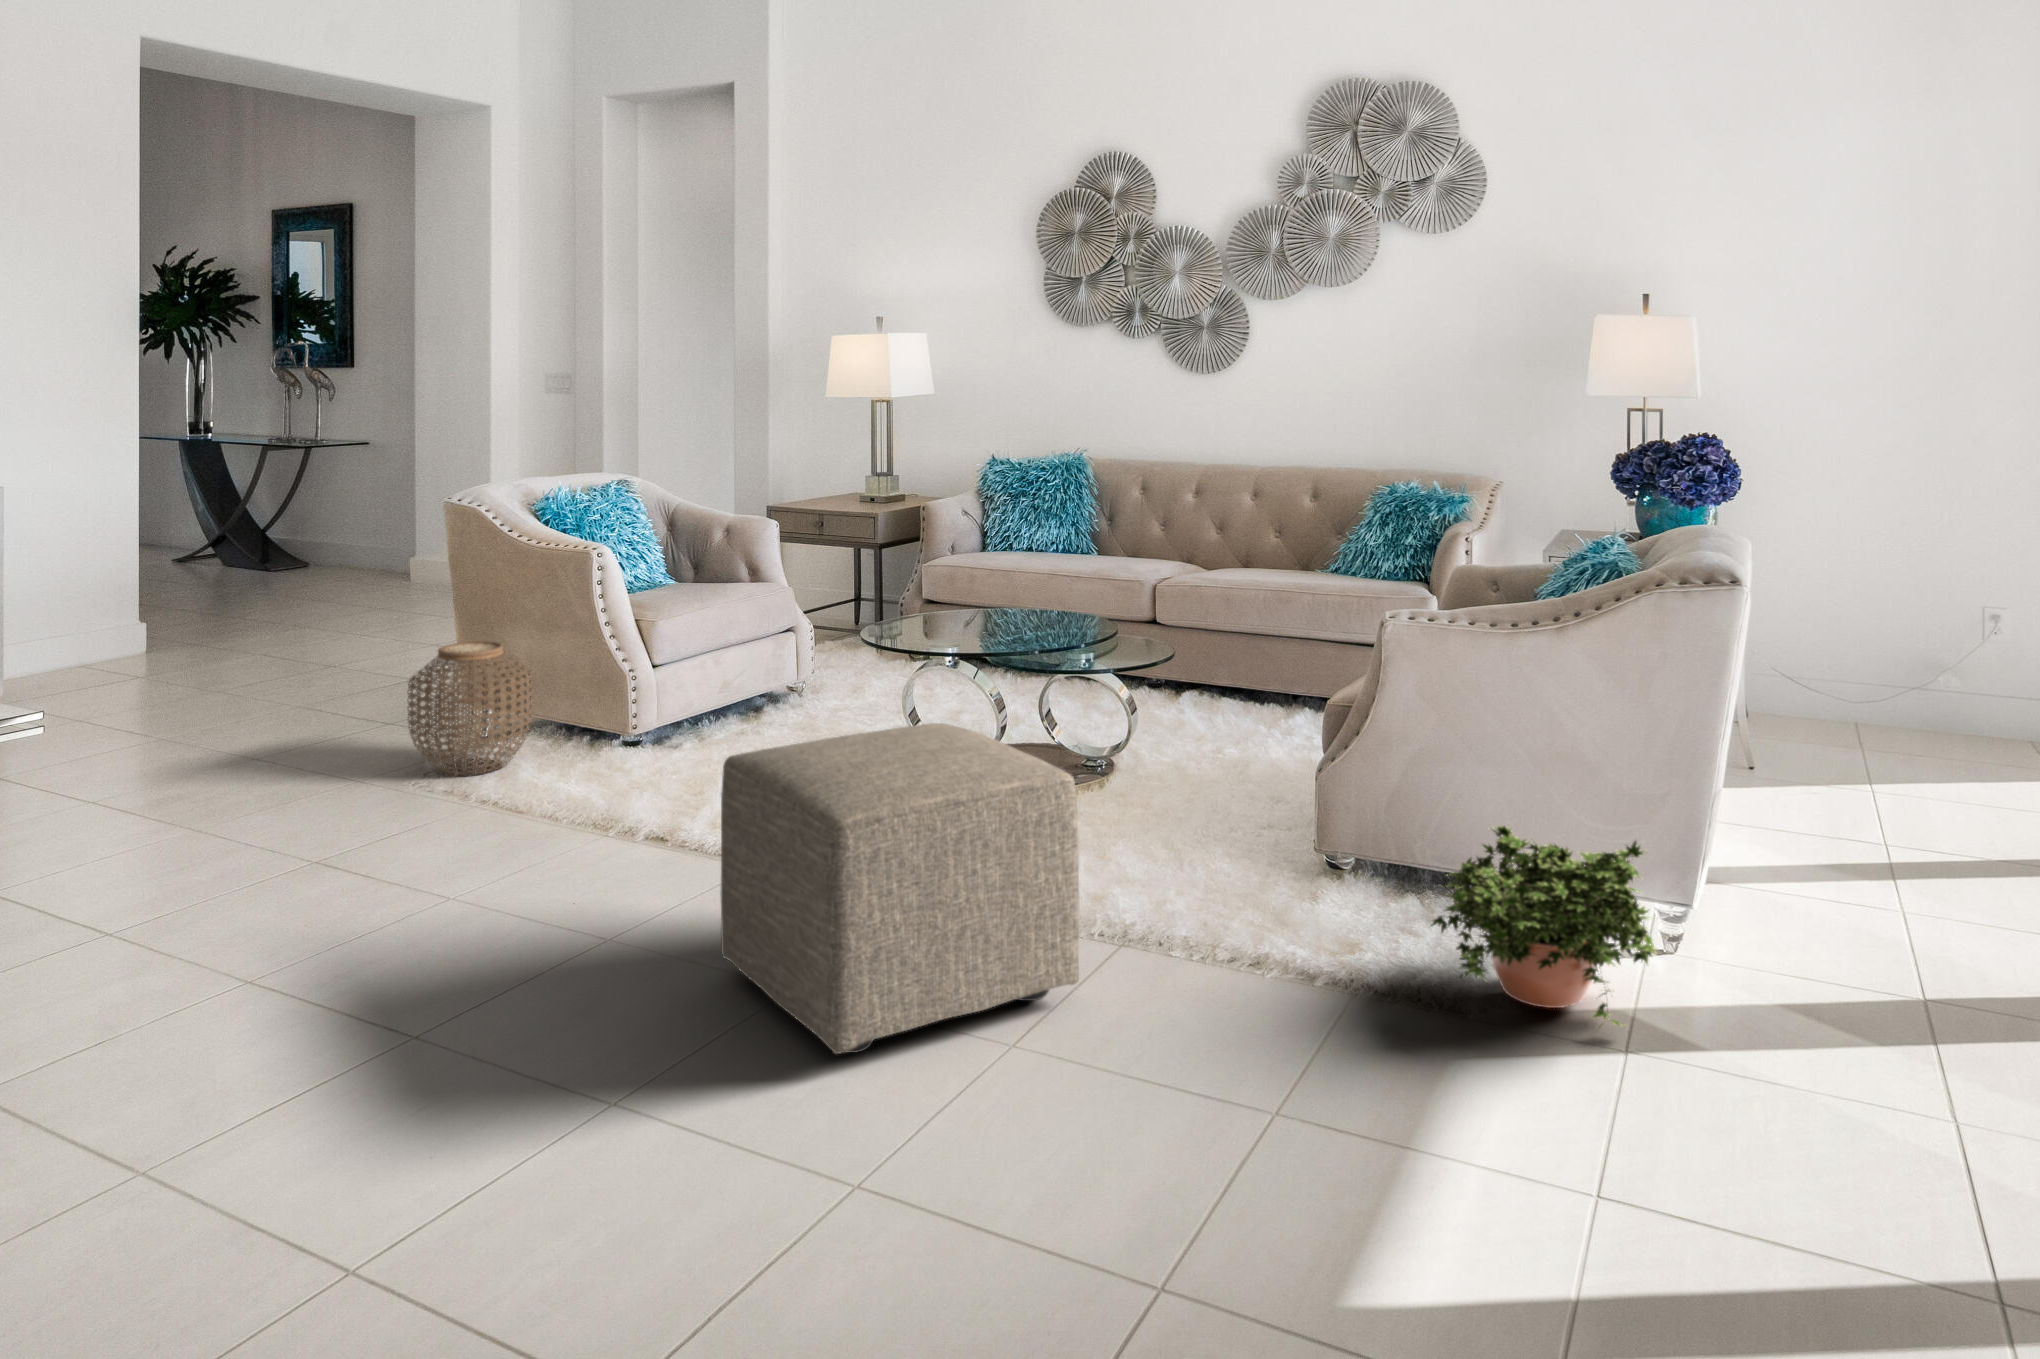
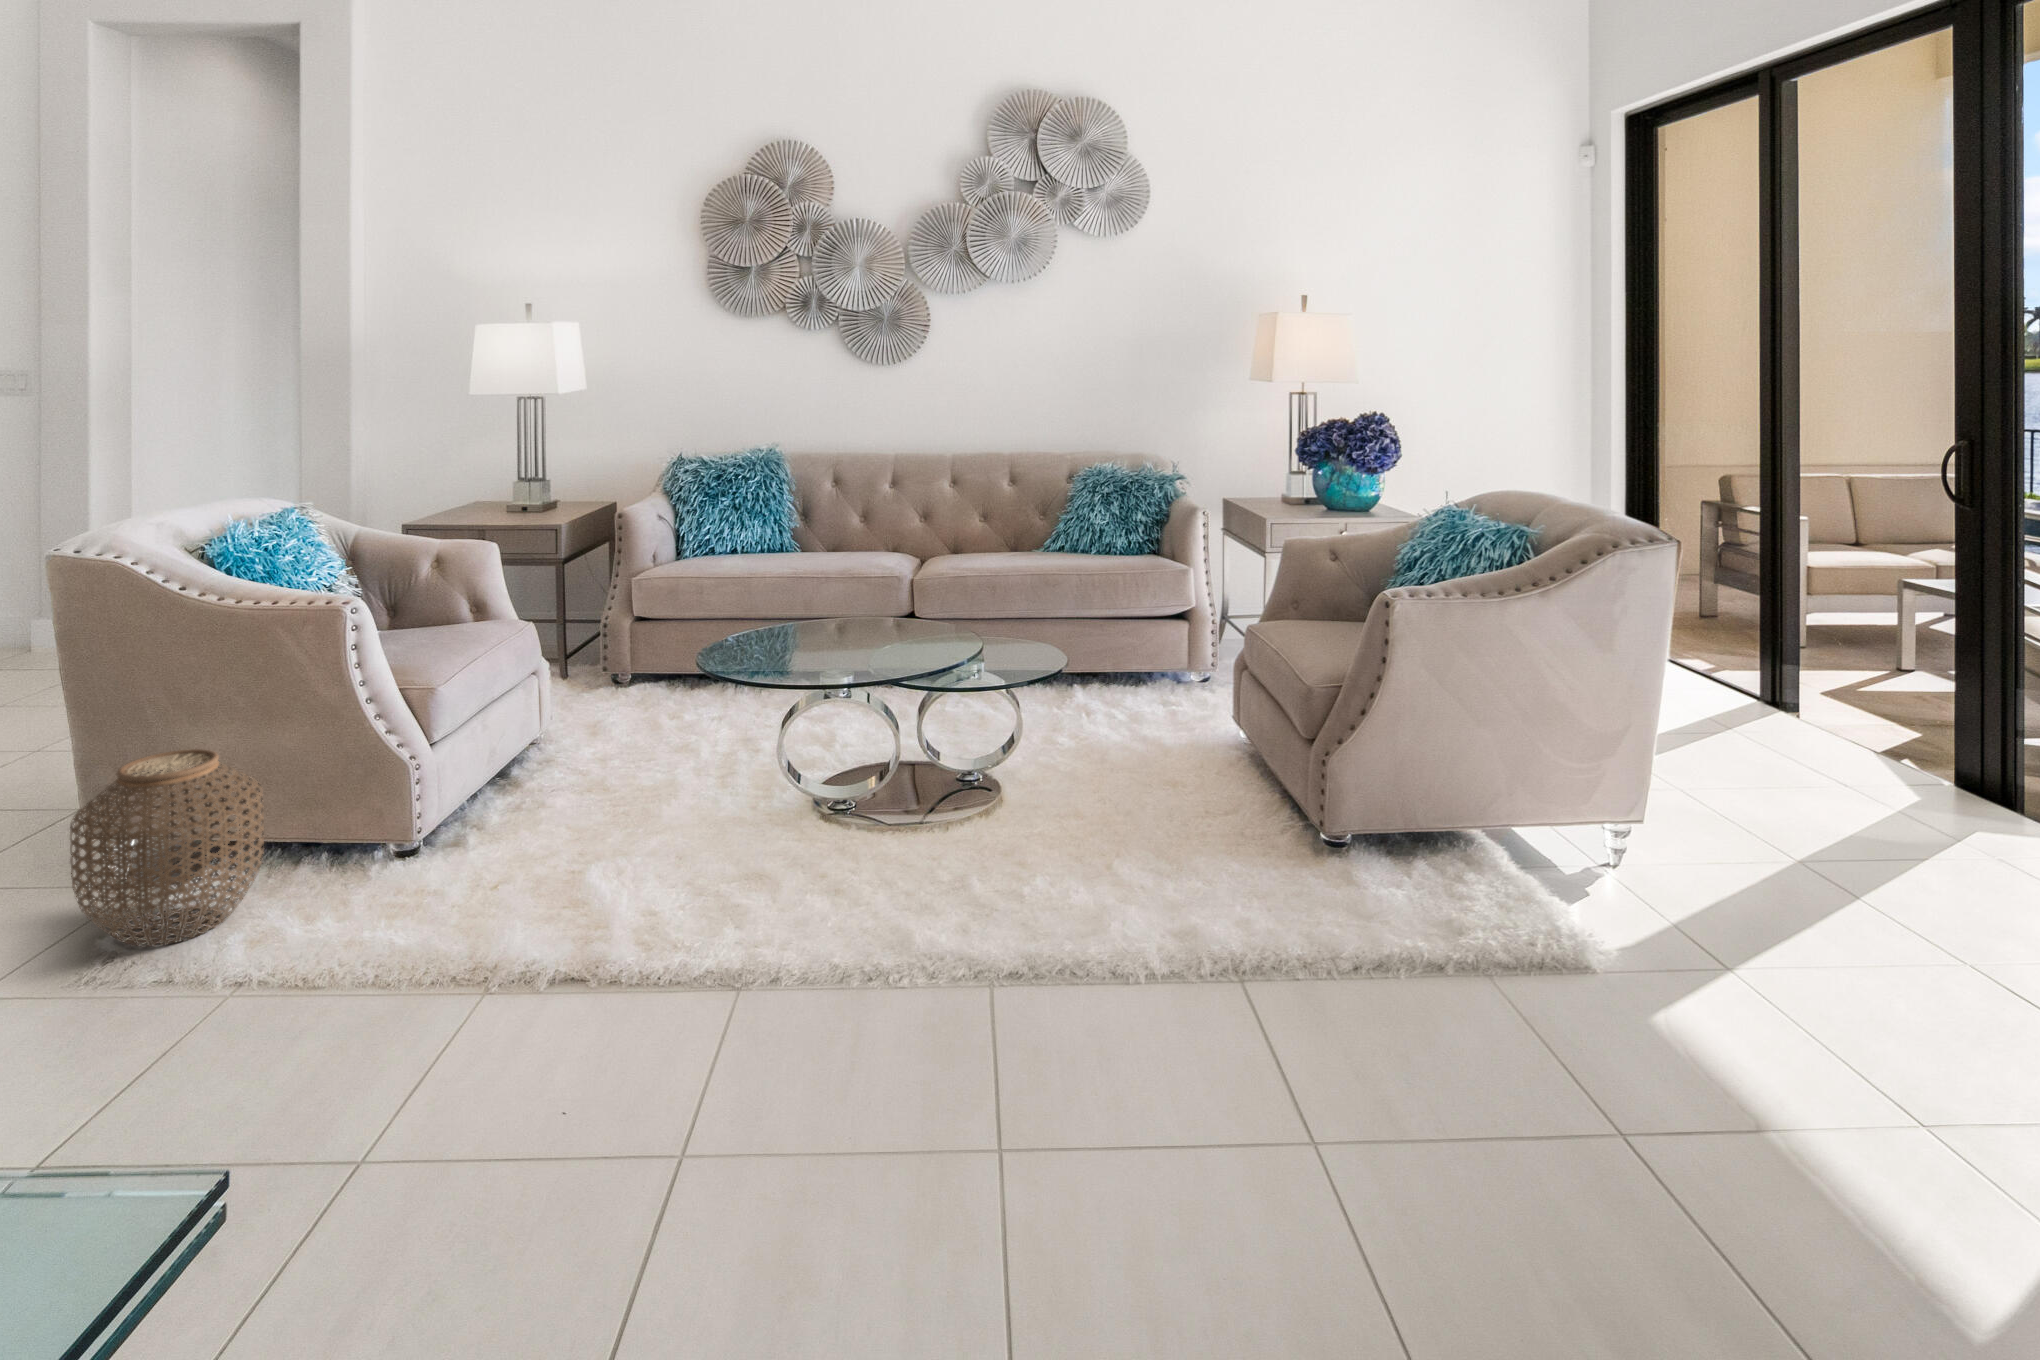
ottoman: present [721,723,1080,1054] -> none [878,778,1304,1249]
potted plant: present [1431,826,1655,1025] -> none [1525,779,1757,973]

